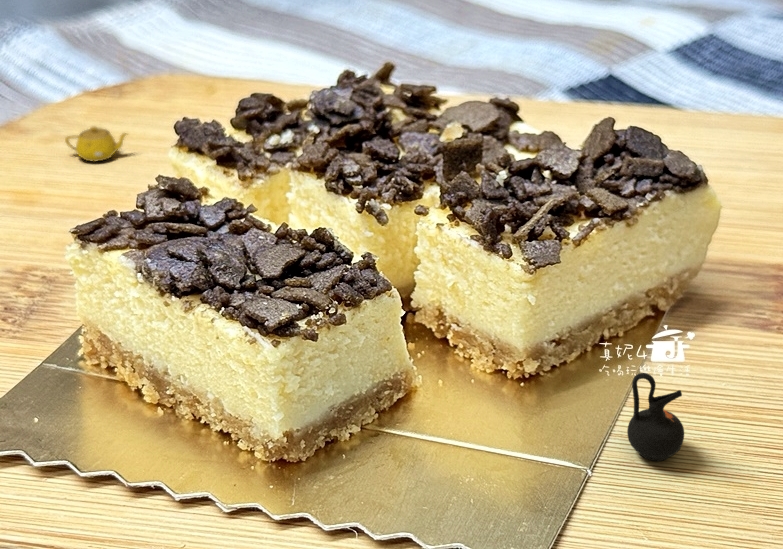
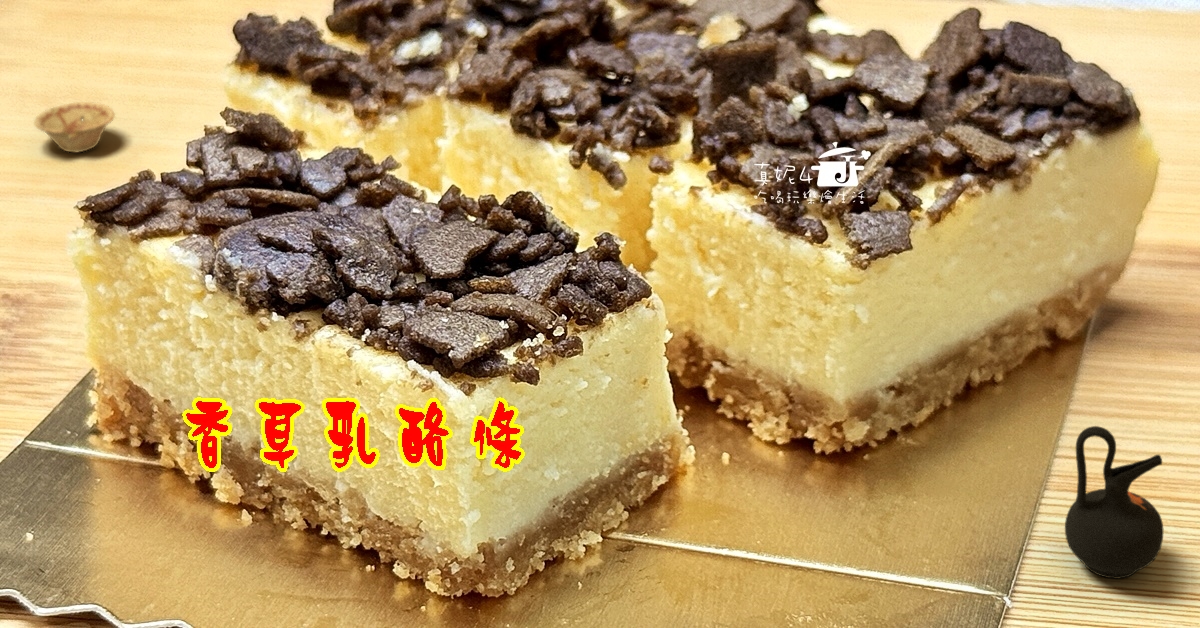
teapot: present [65,127,128,161] -> none [26,36,139,97]
dish: none [65,165,111,194] -> present [34,102,115,152]

